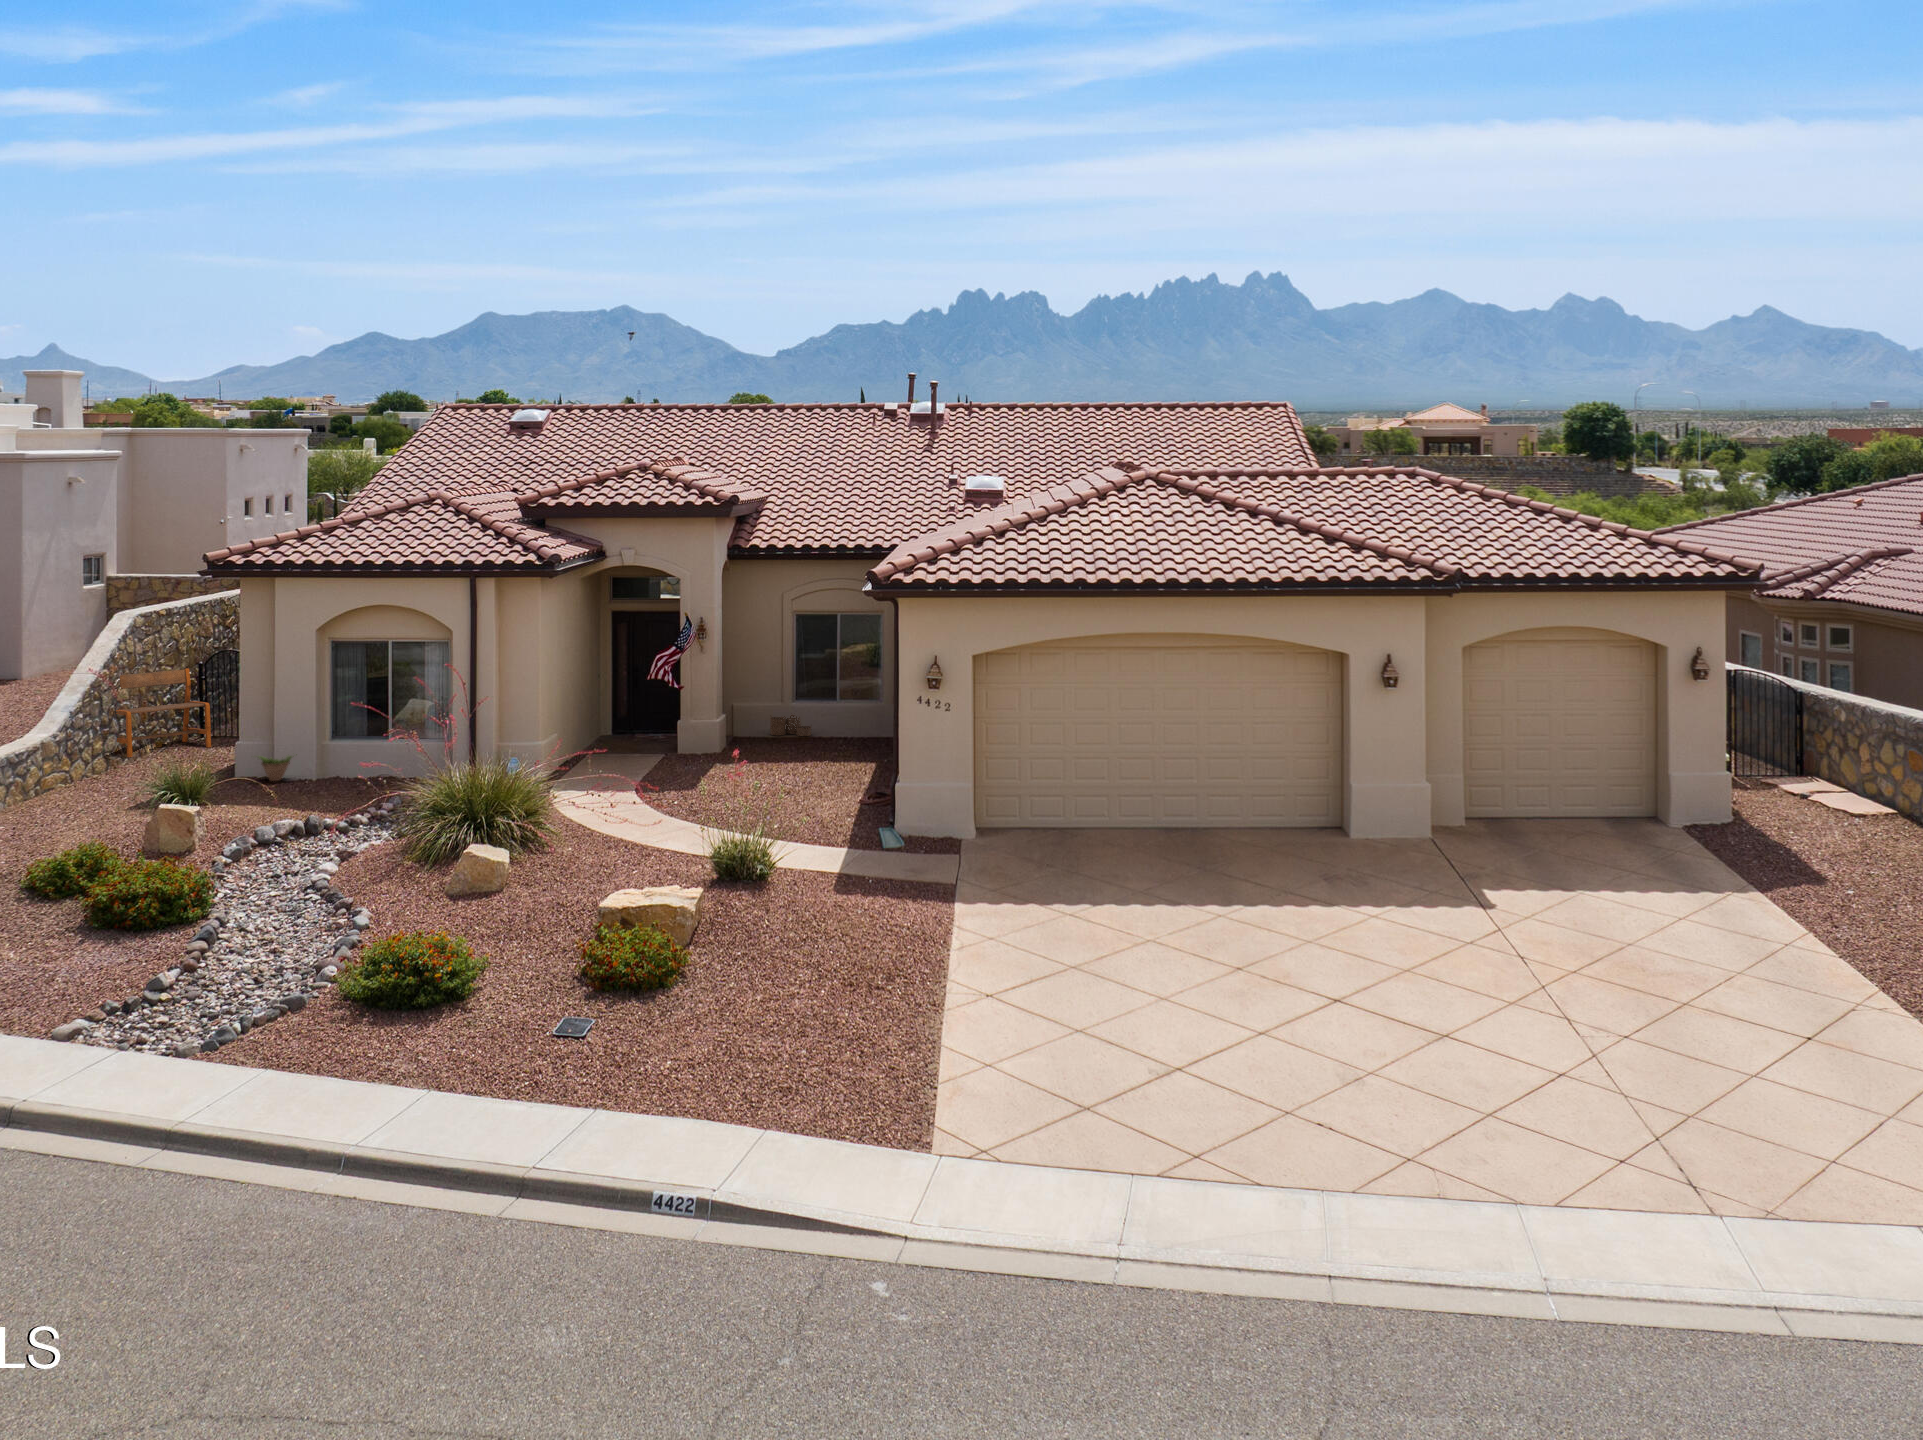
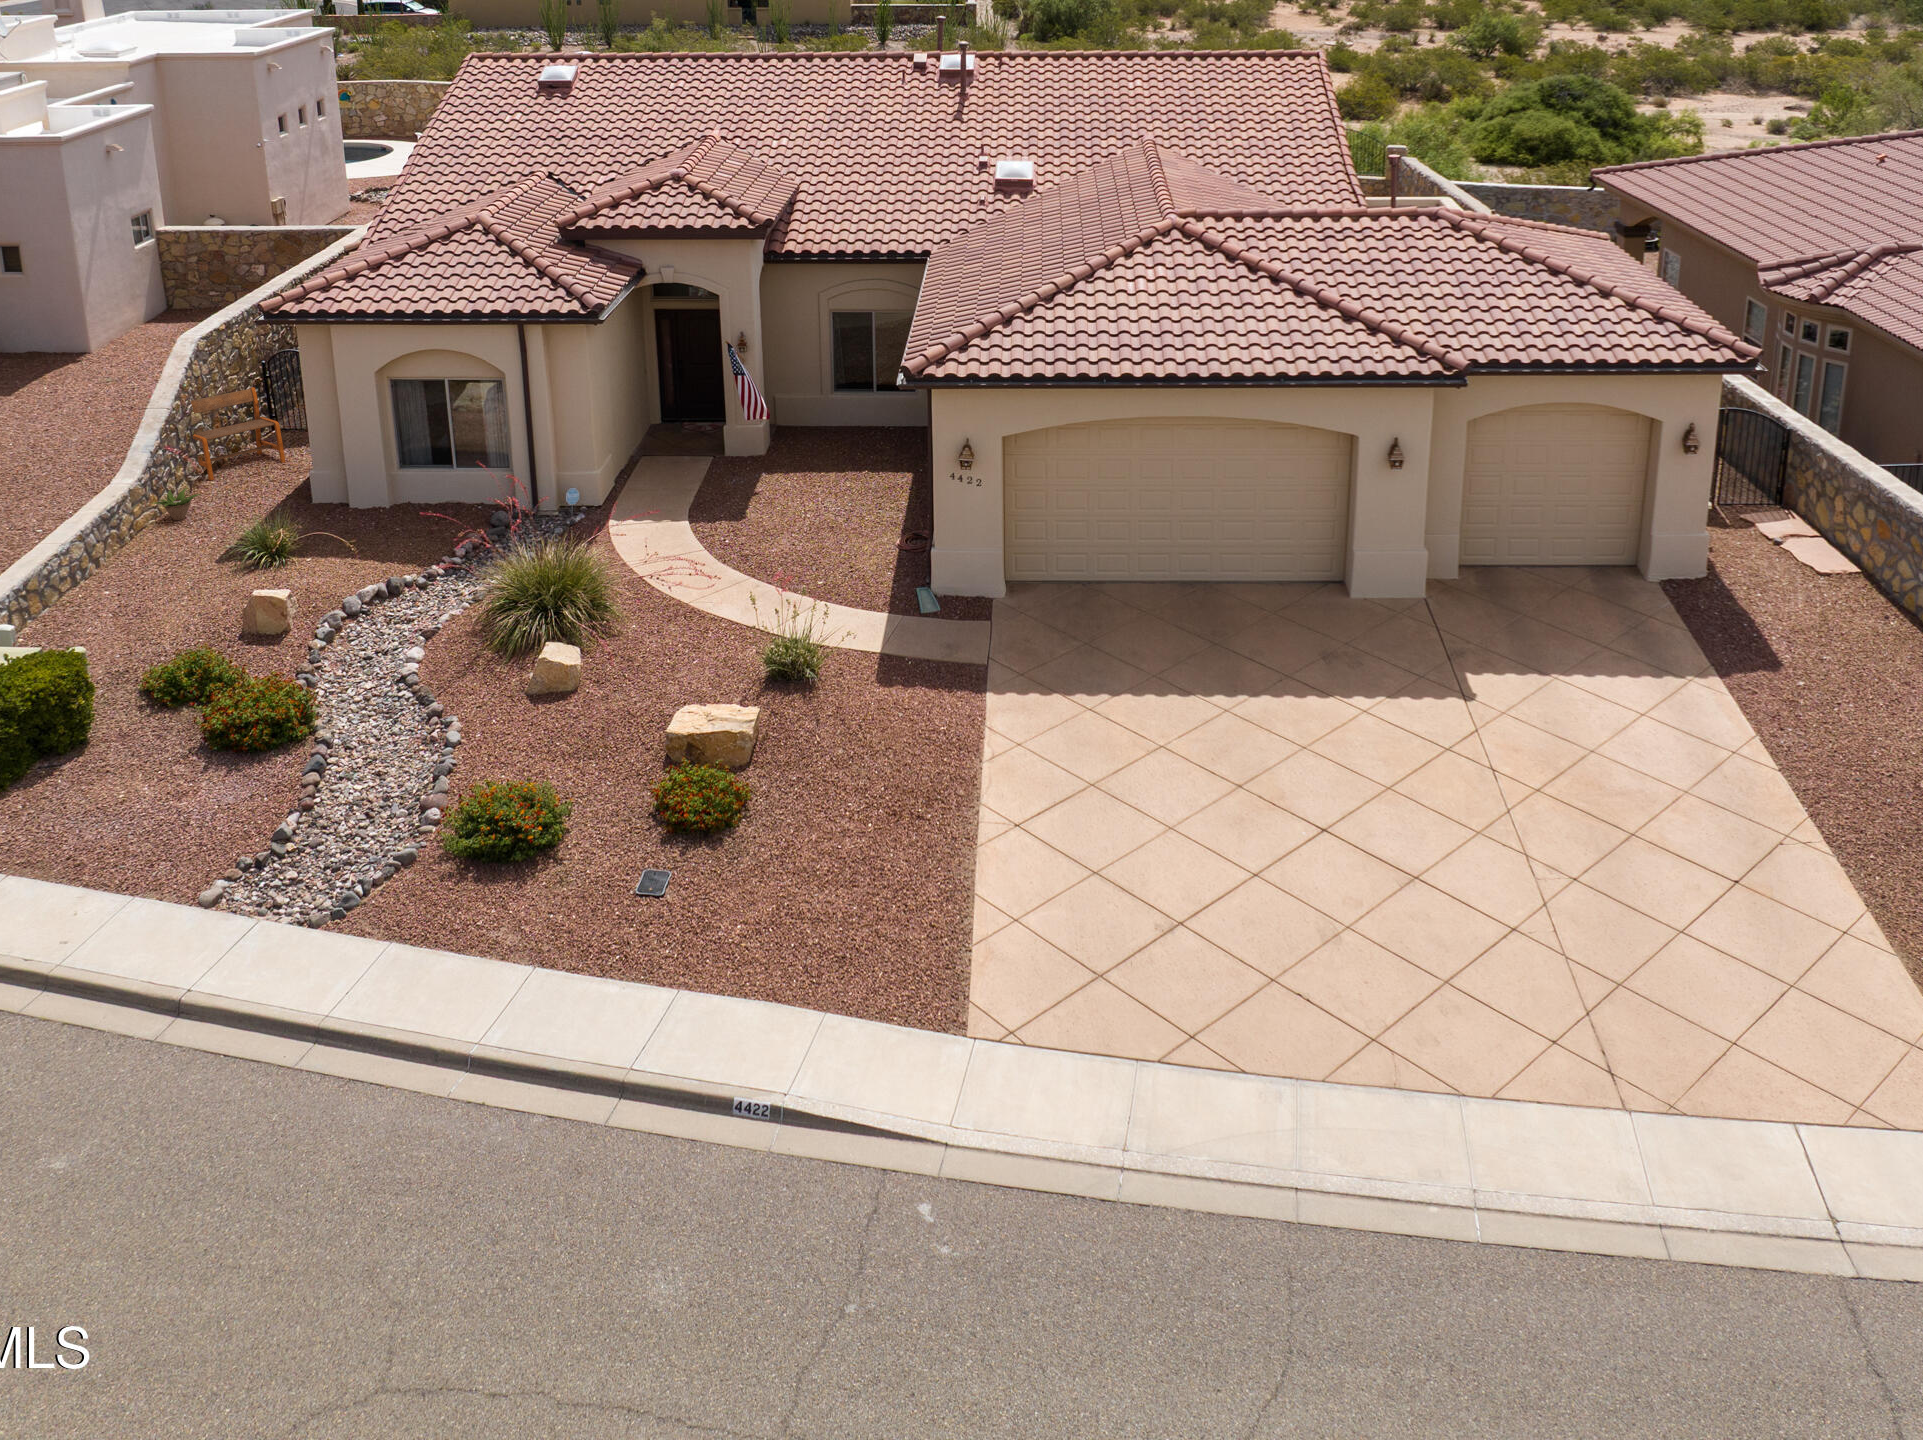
woven basket: present [770,713,811,736] -> none [811,412,851,439]
decorative plant: present [259,756,292,781] -> present [152,489,200,520]

